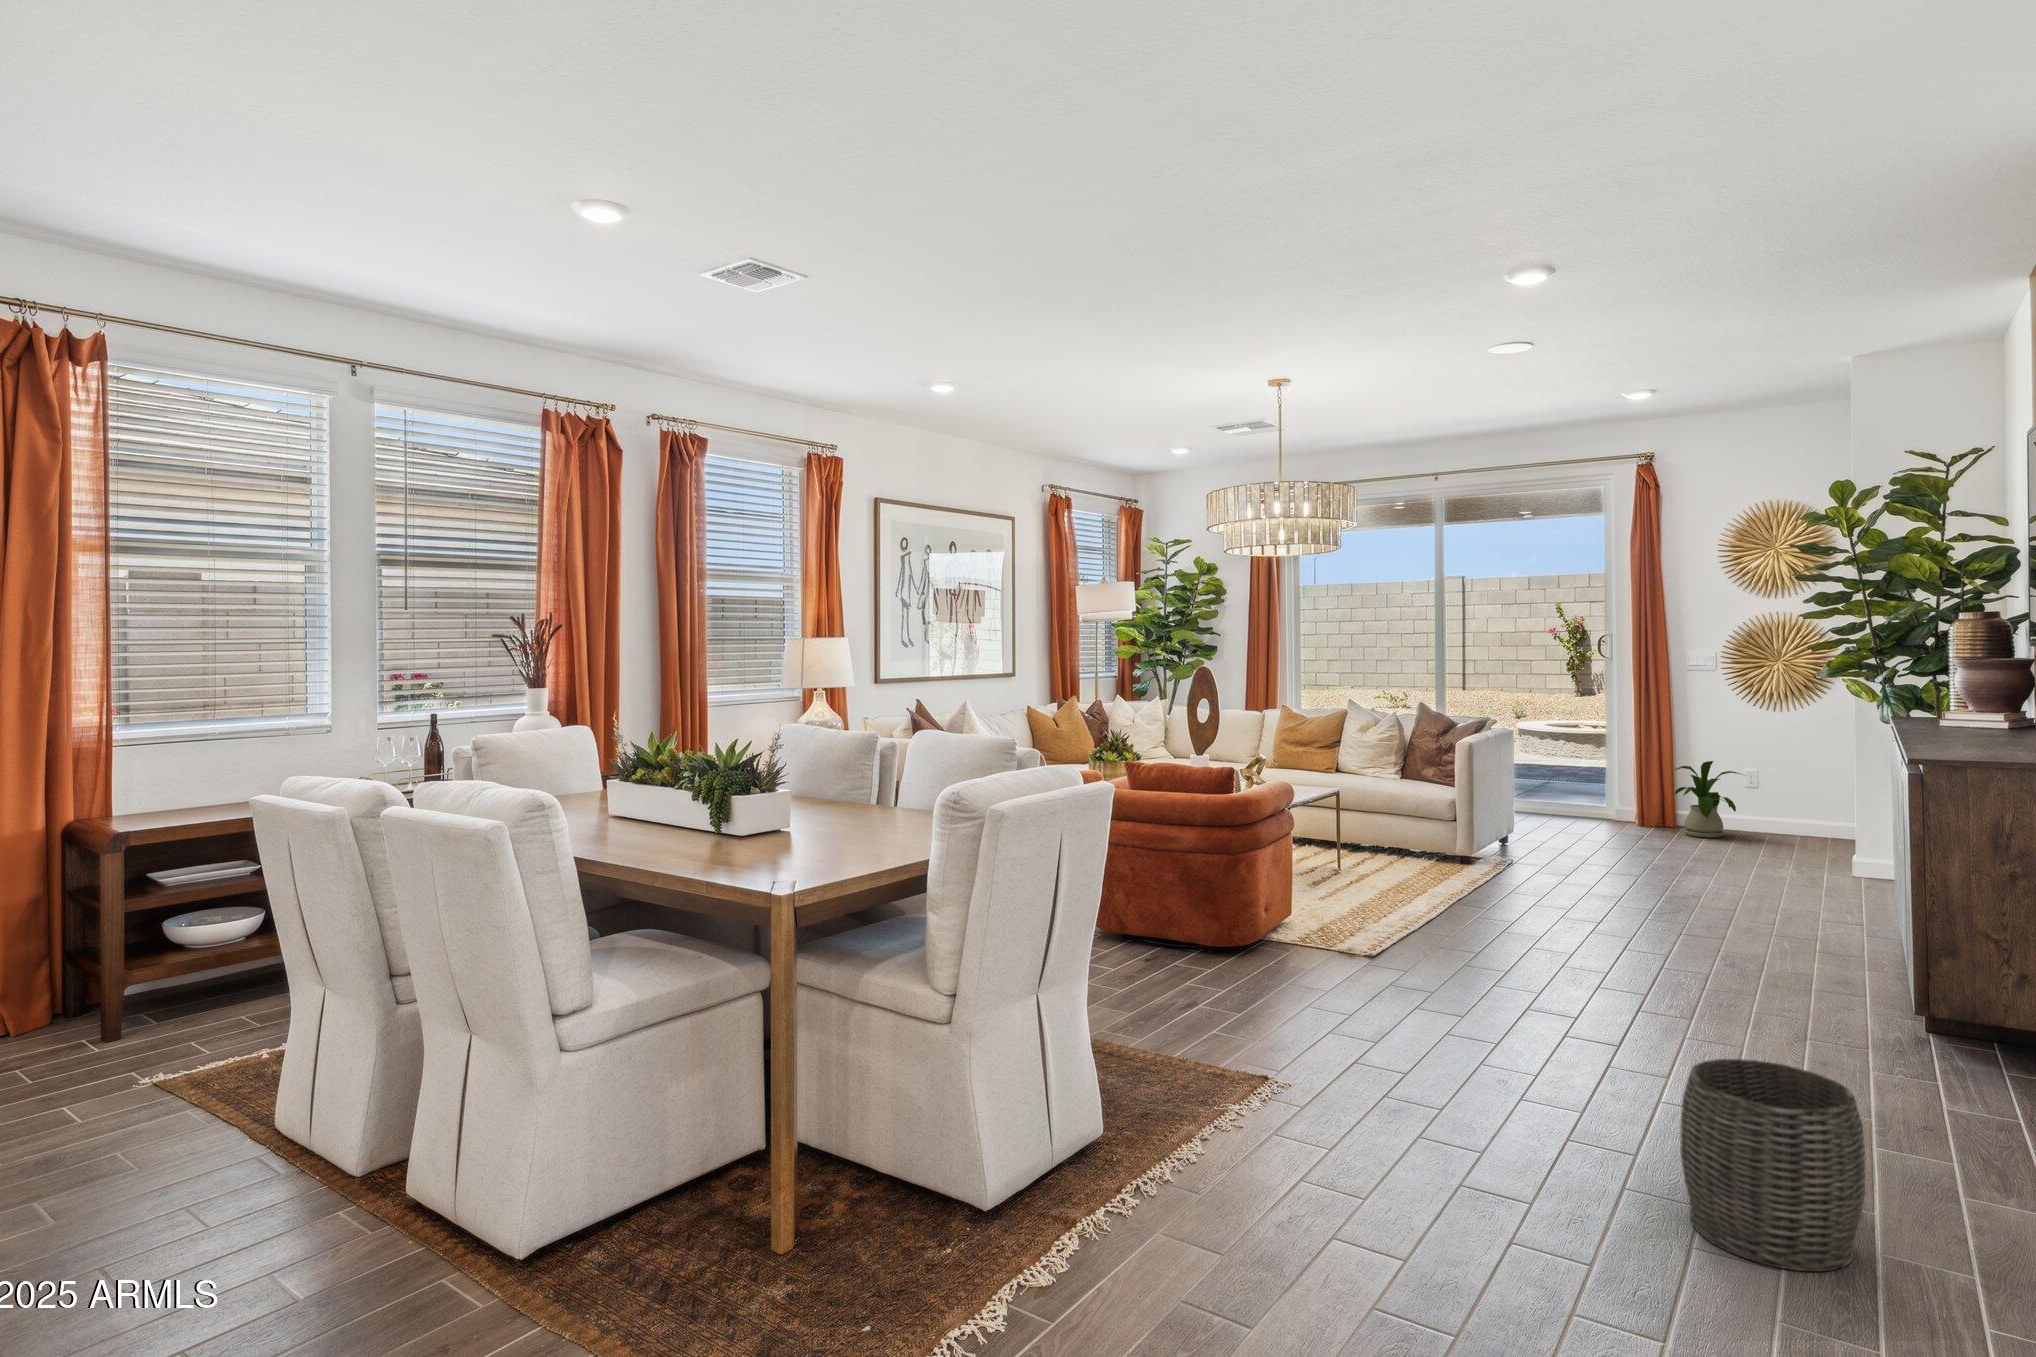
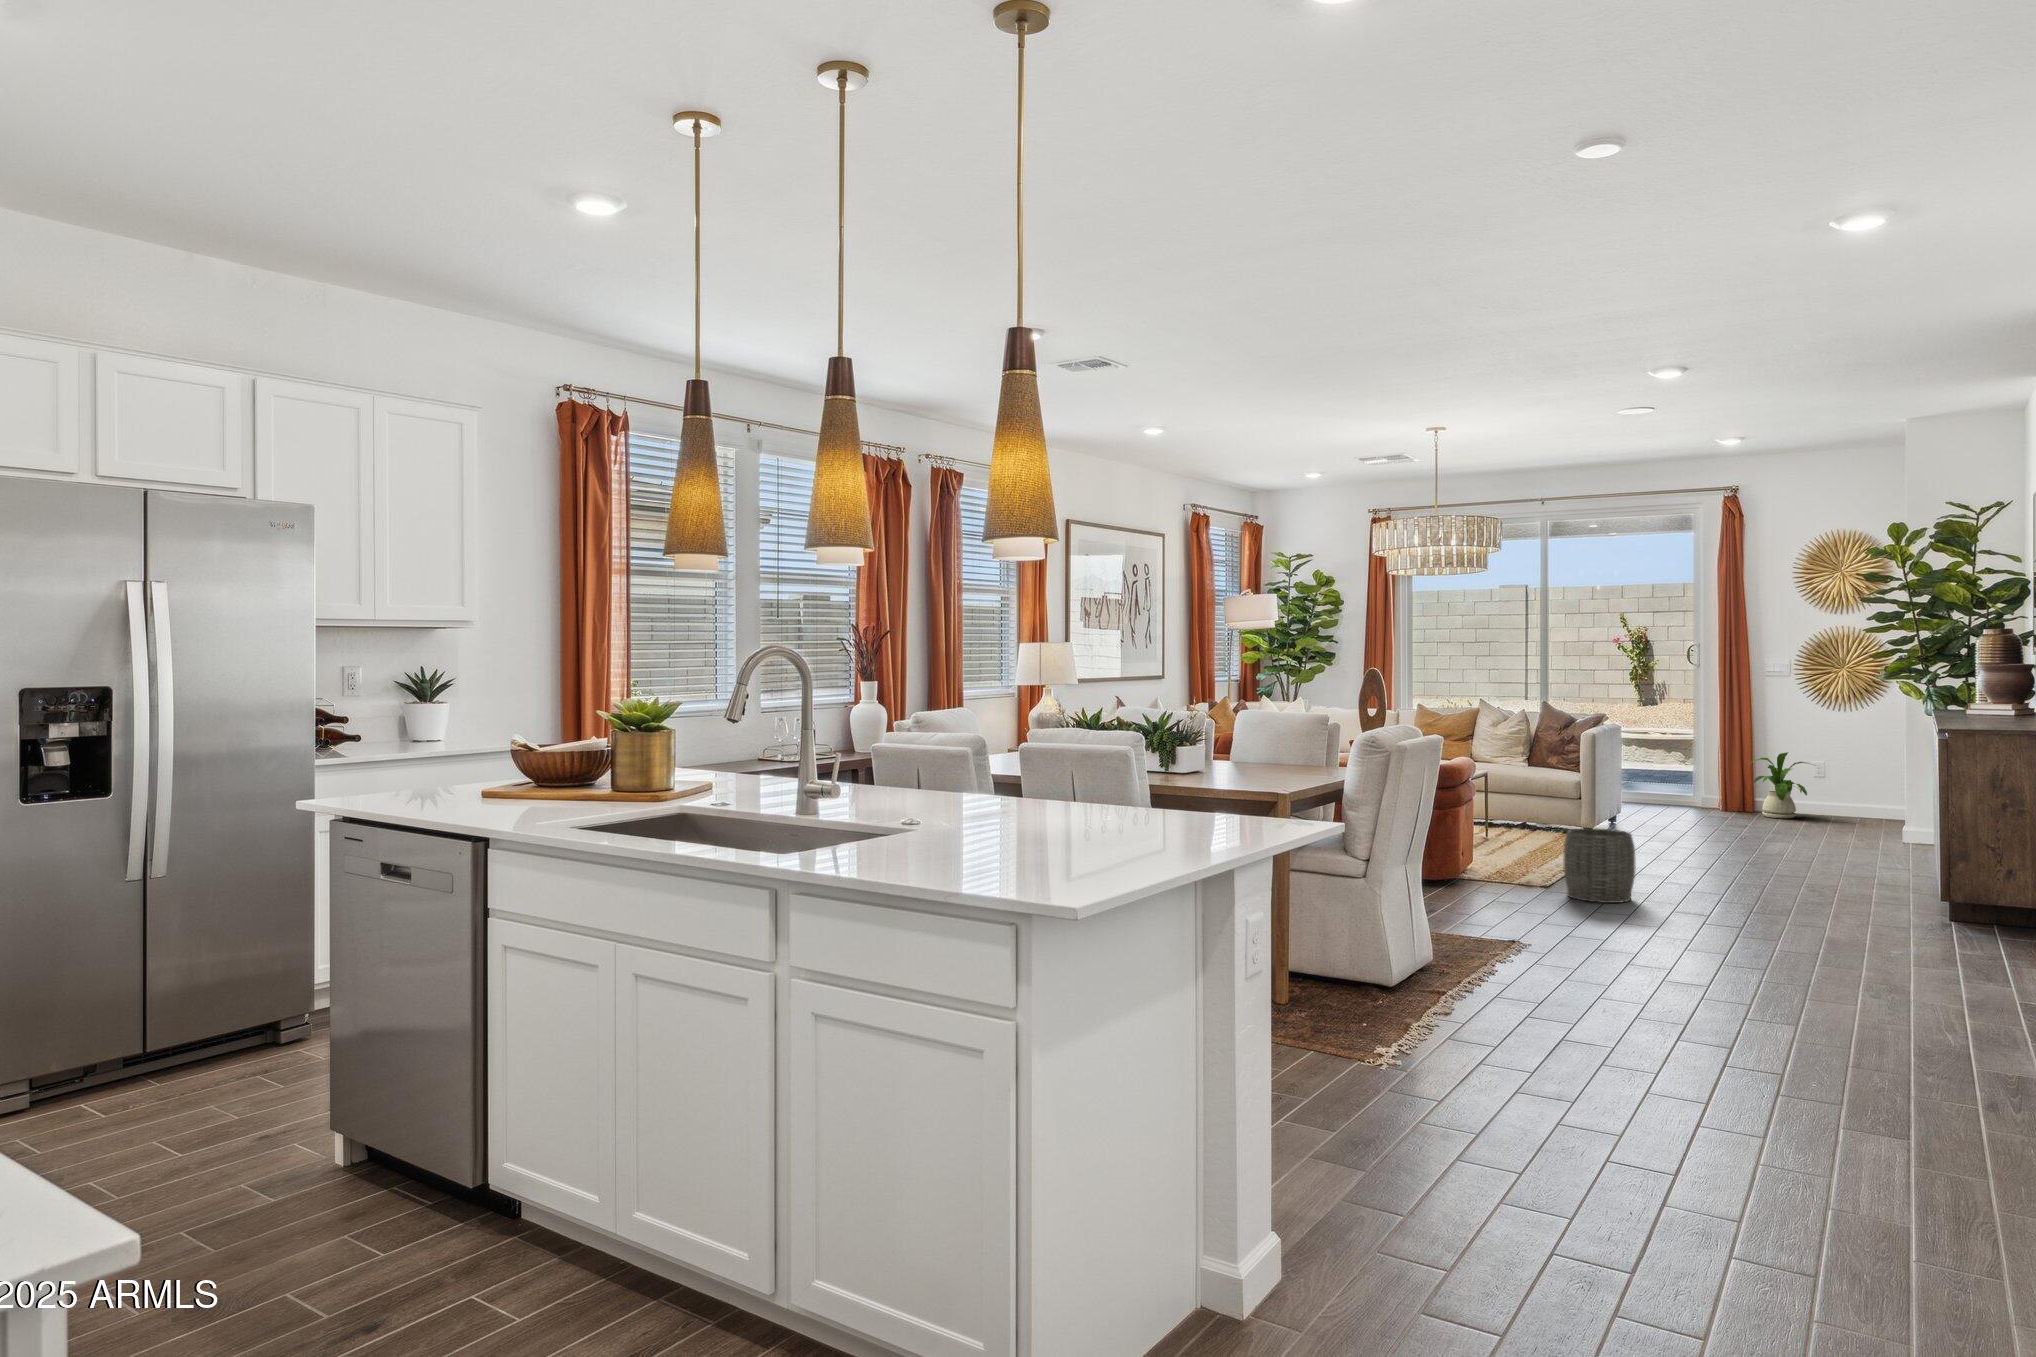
woven basket: present [1680,1059,1865,1272] -> present [1563,828,1635,903]

